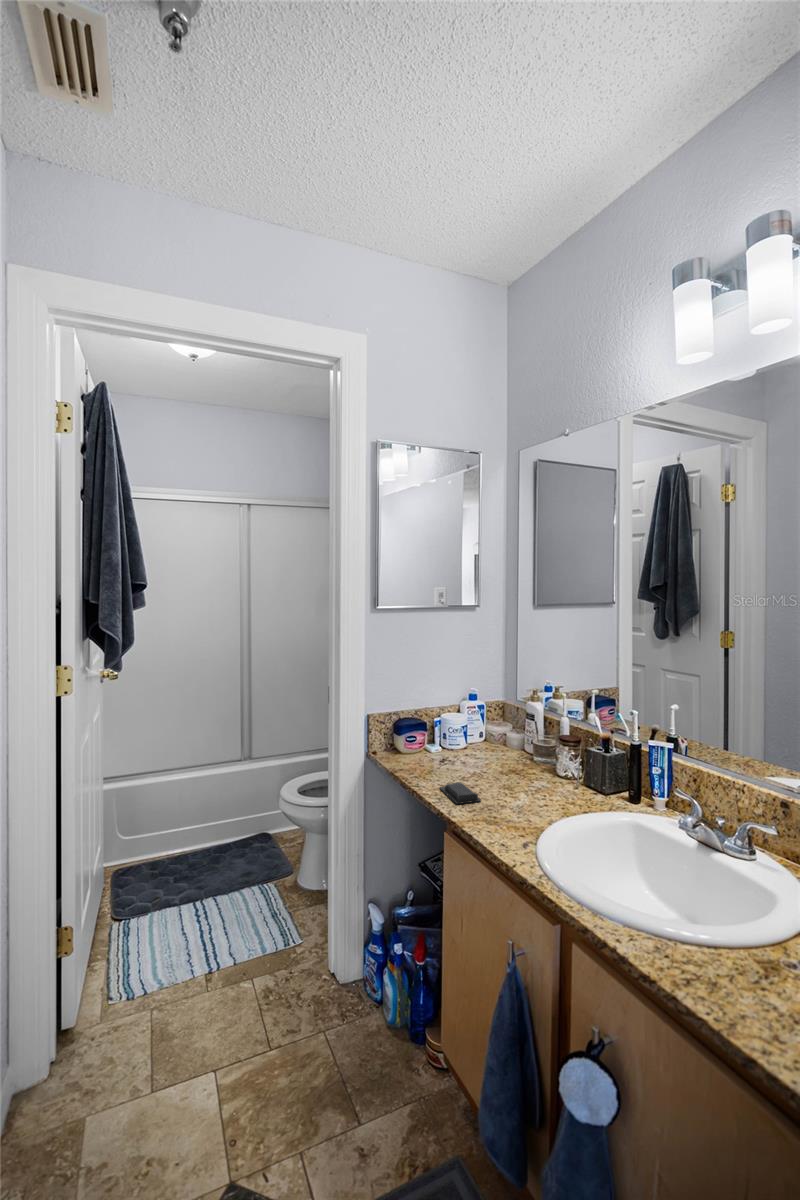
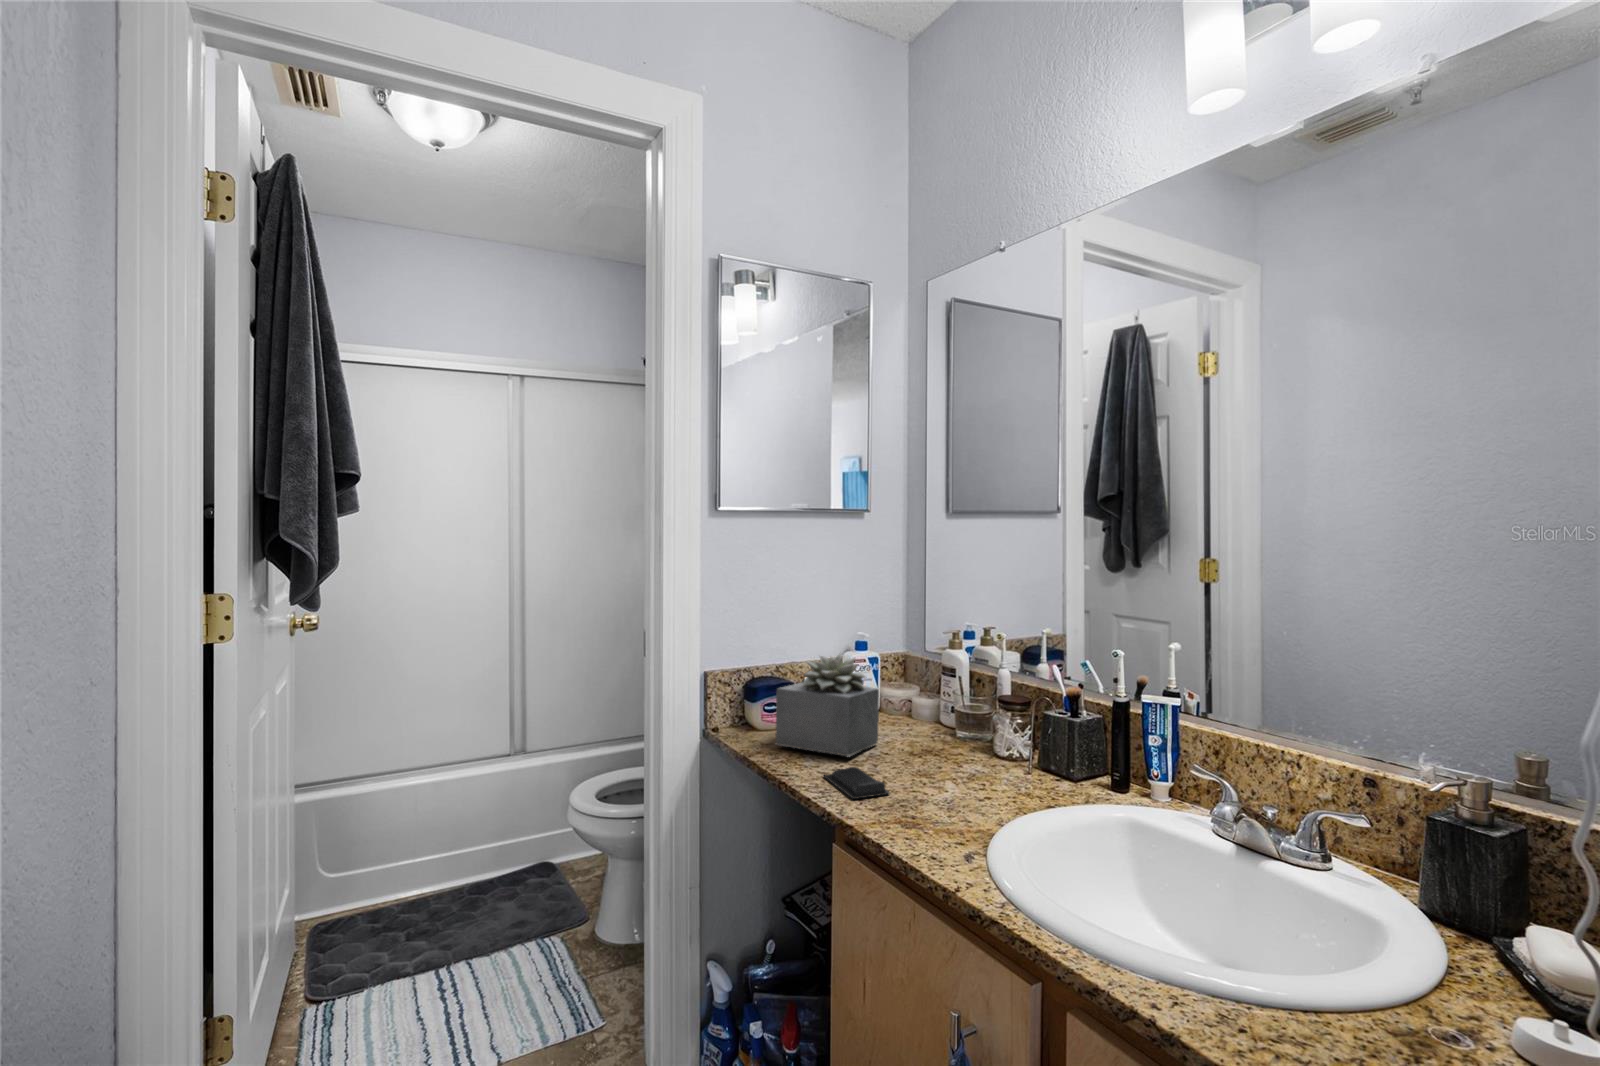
succulent plant: none [410,705,479,775] -> present [776,654,879,756]

